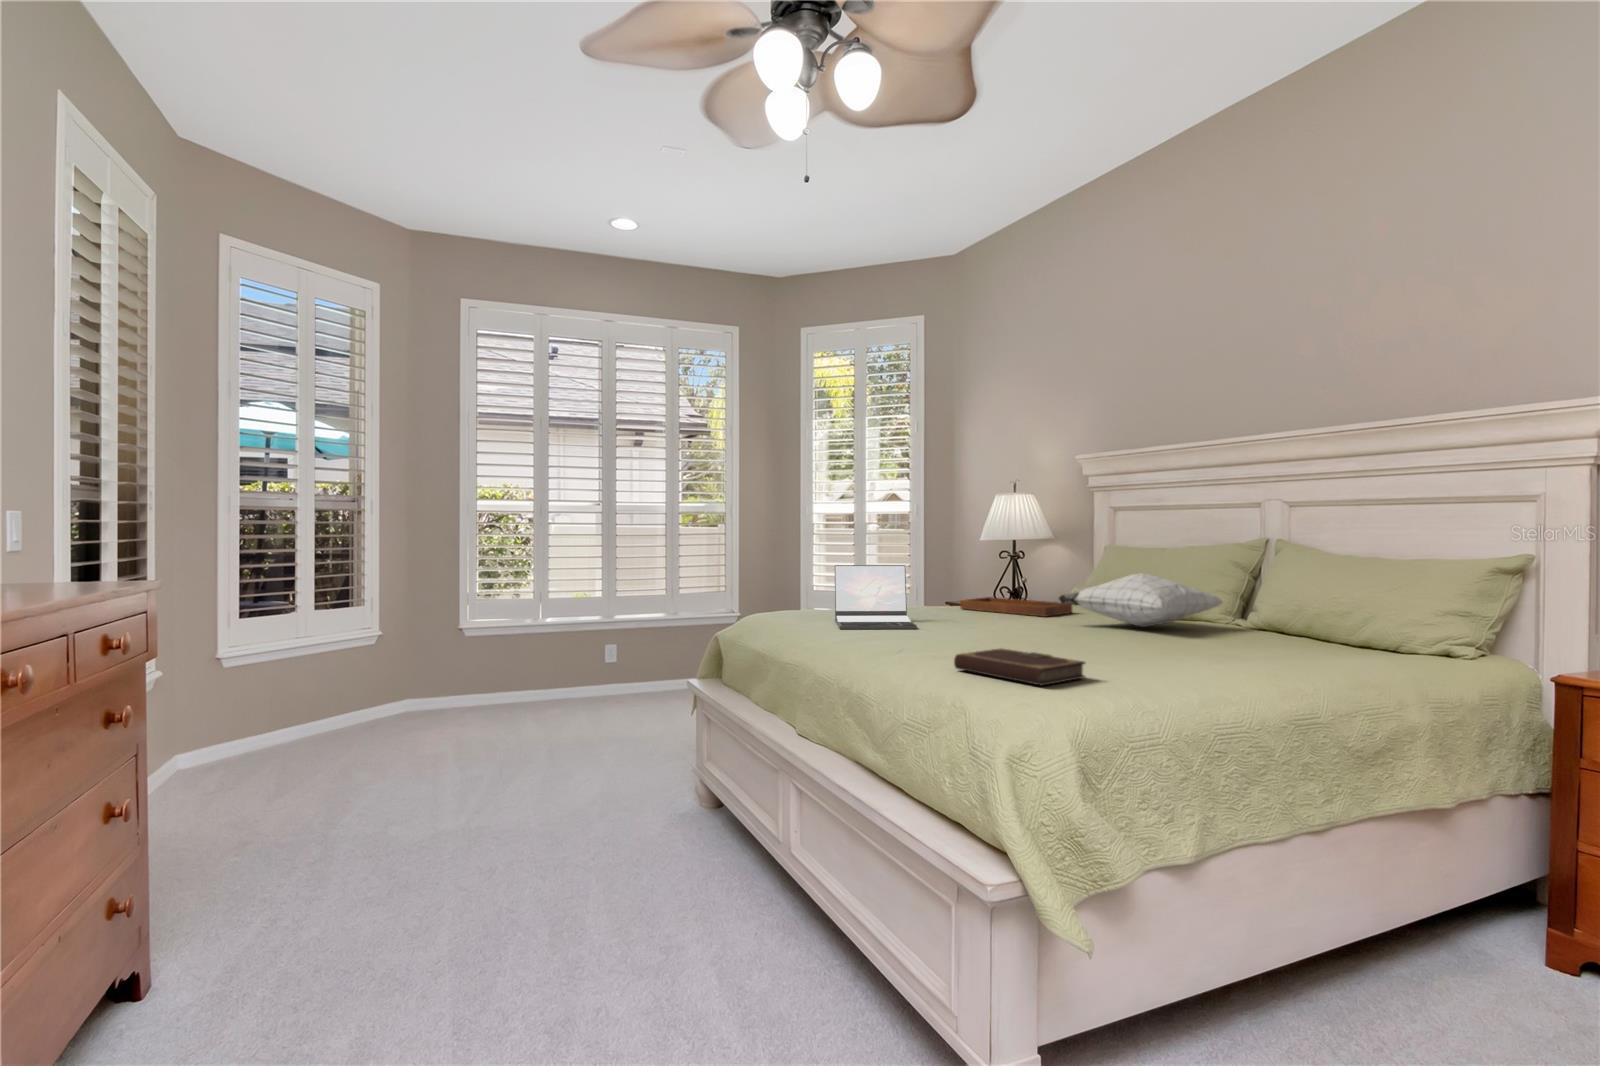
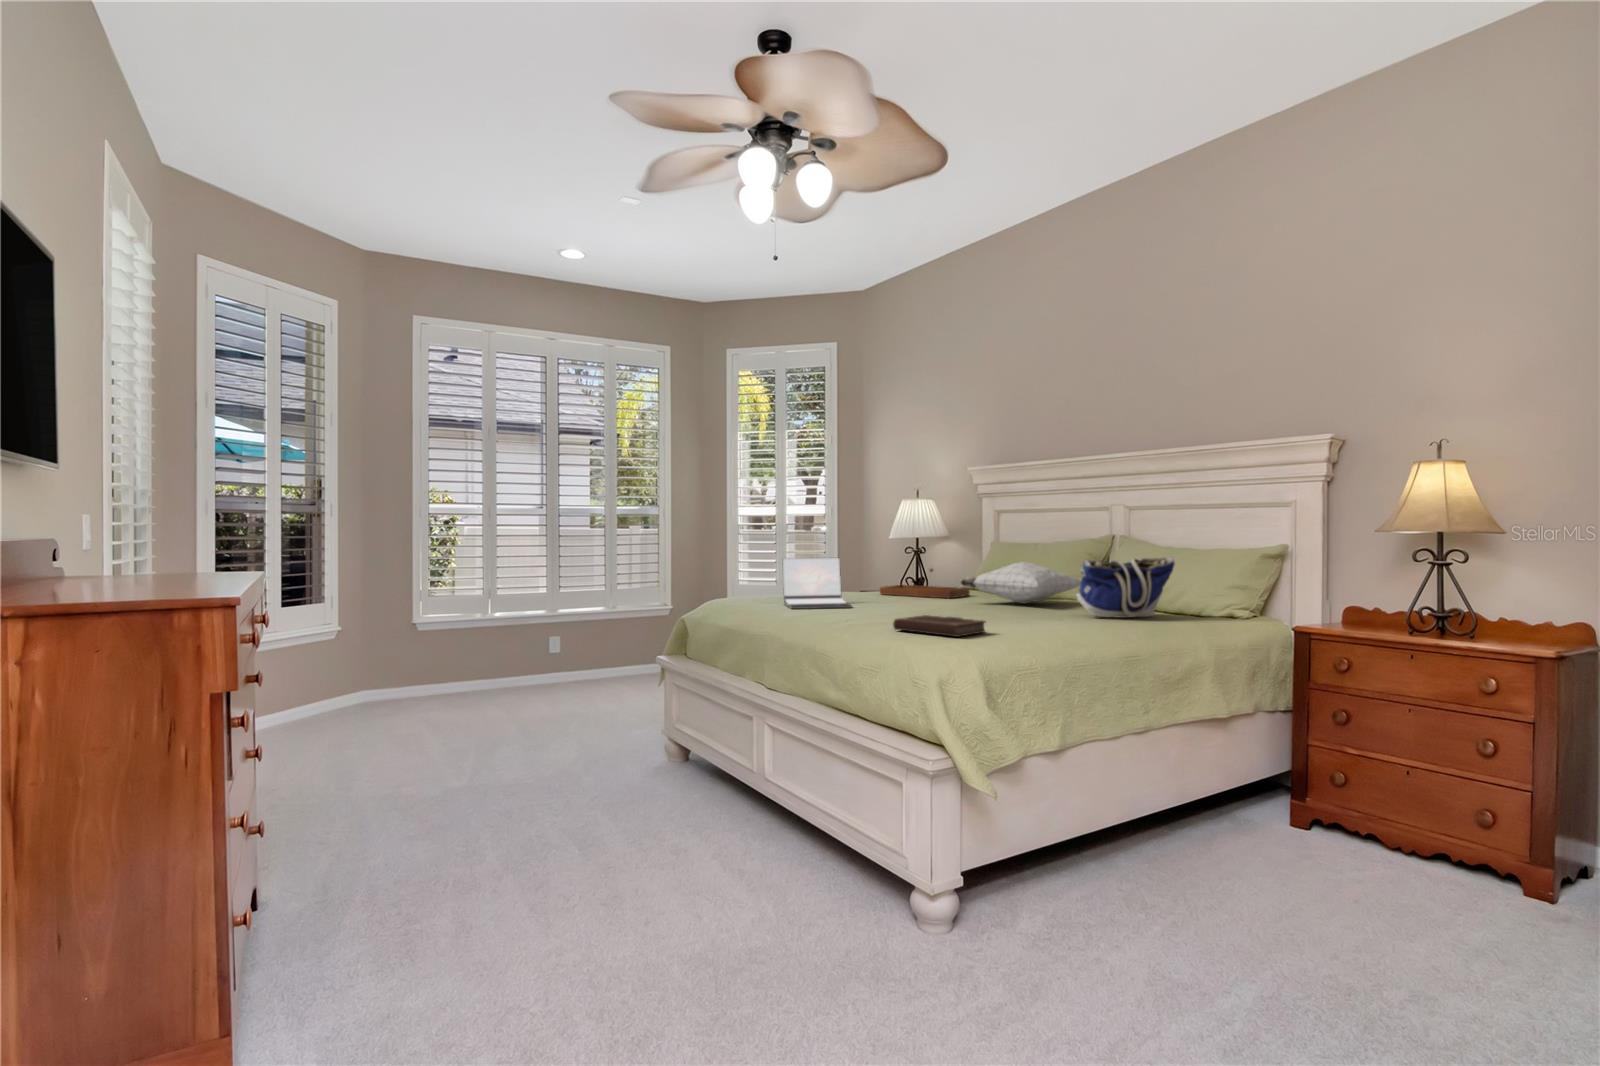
tote bag: none [1217,571,1365,655] -> present [1077,557,1175,618]

